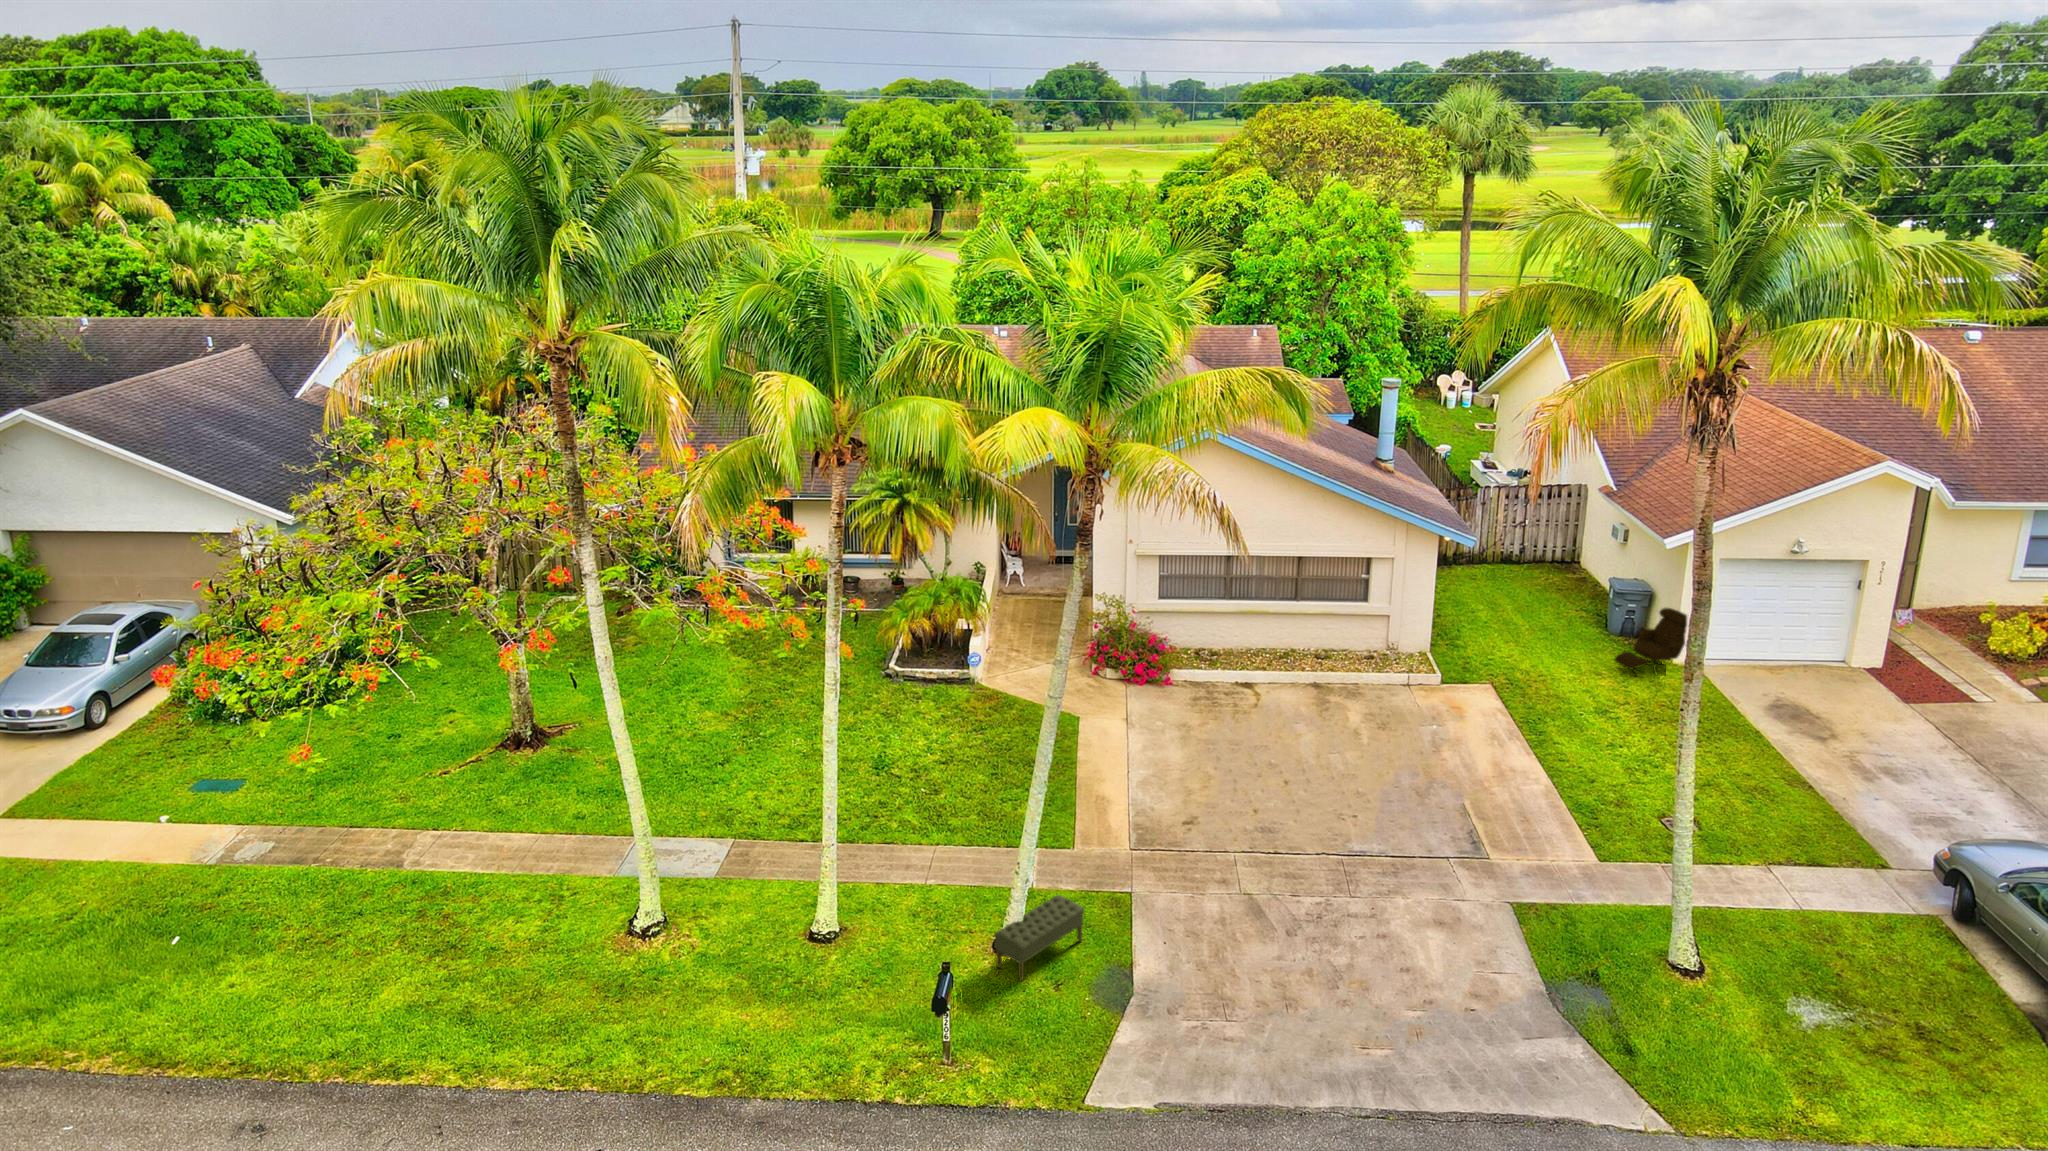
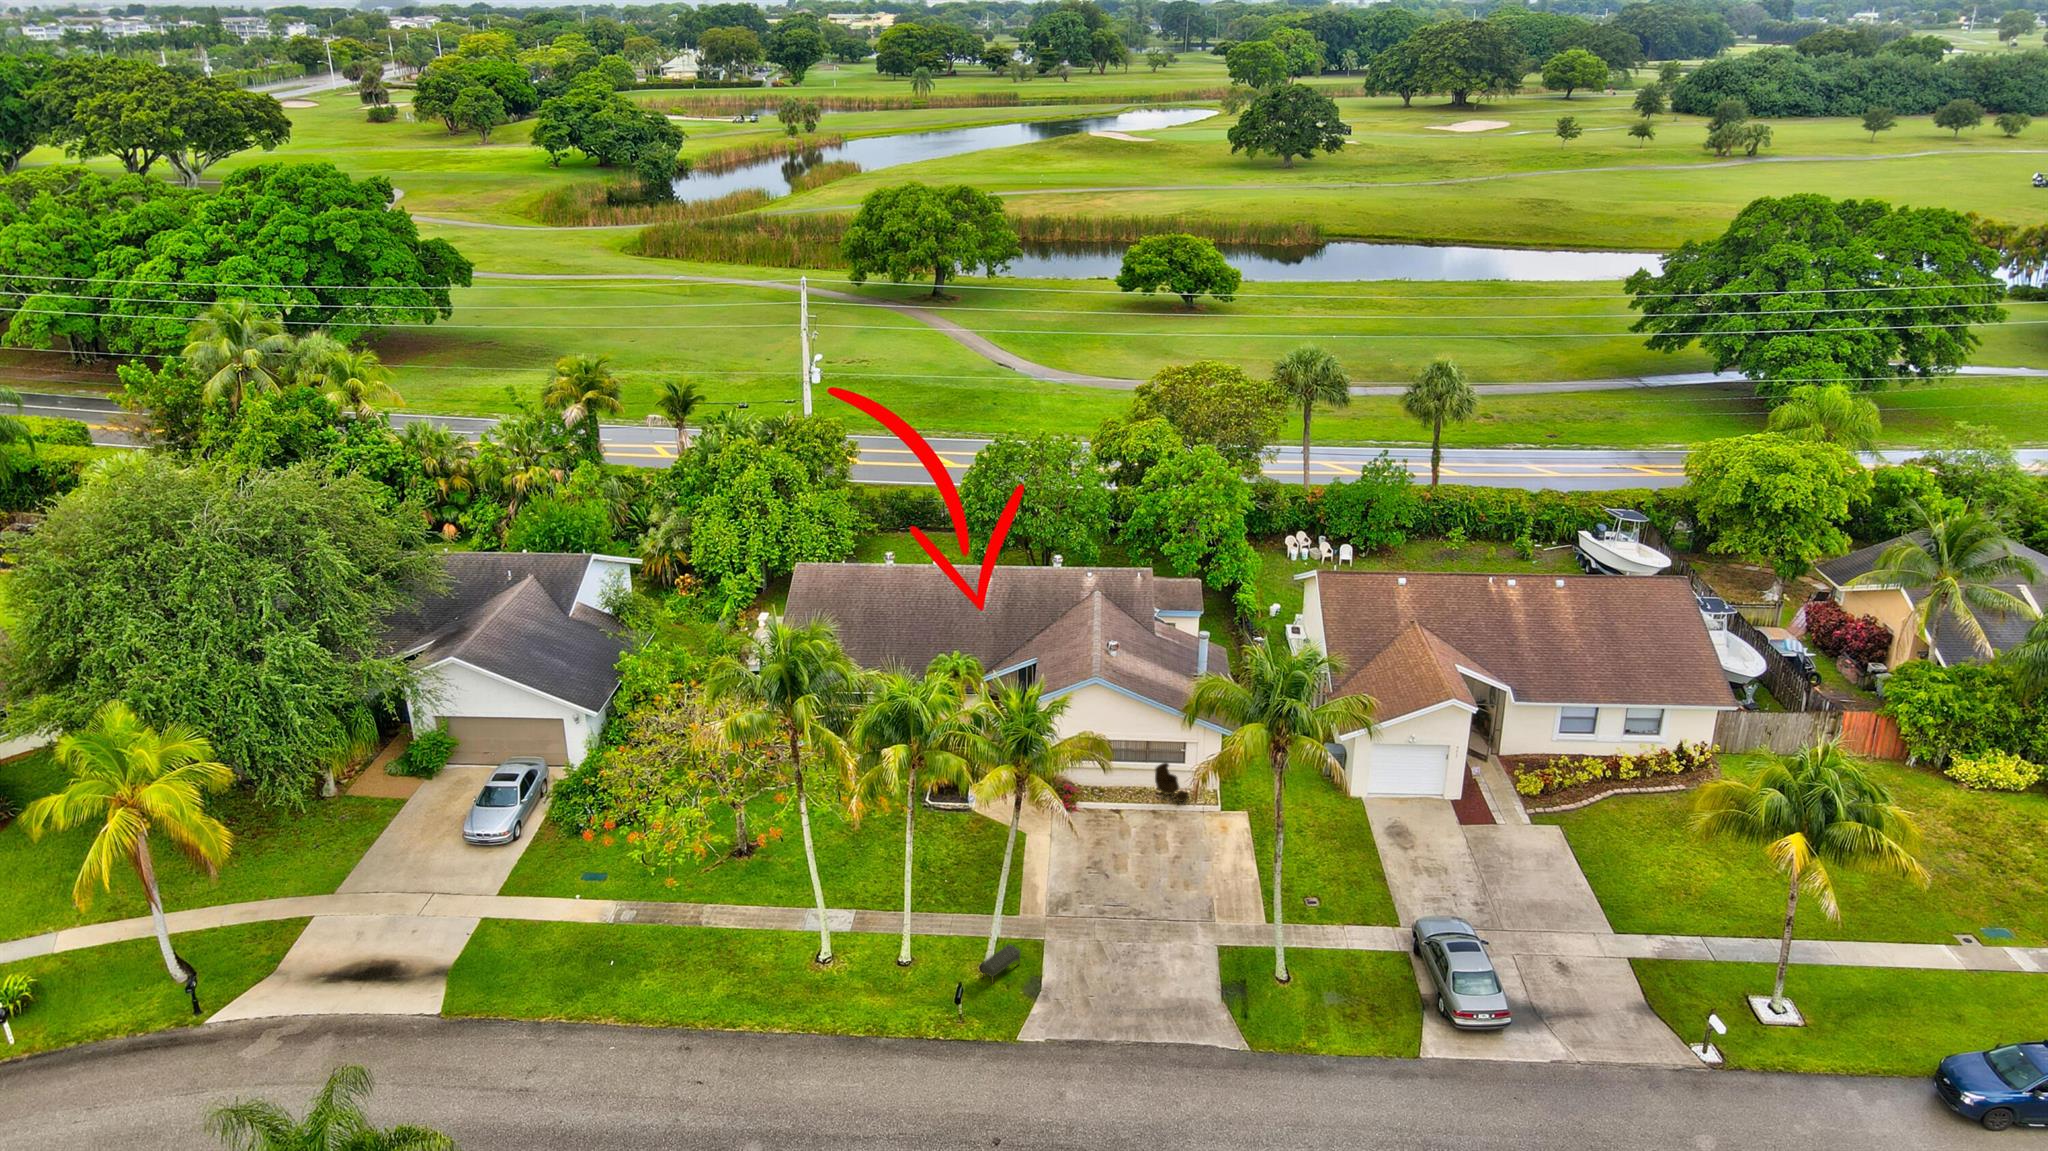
lounge chair: present [1615,608,1689,674] -> present [1155,762,1189,802]

